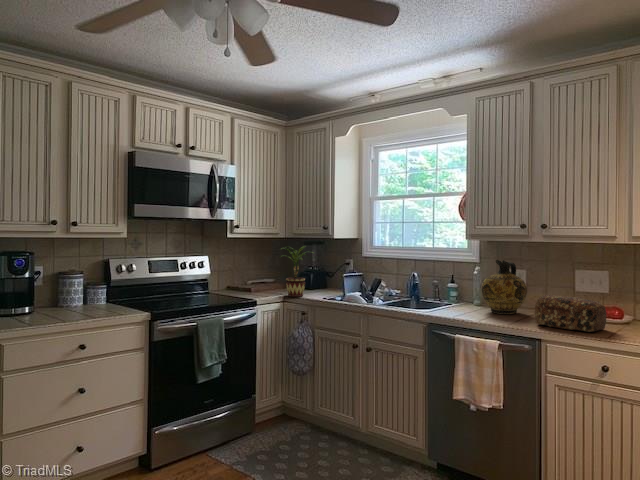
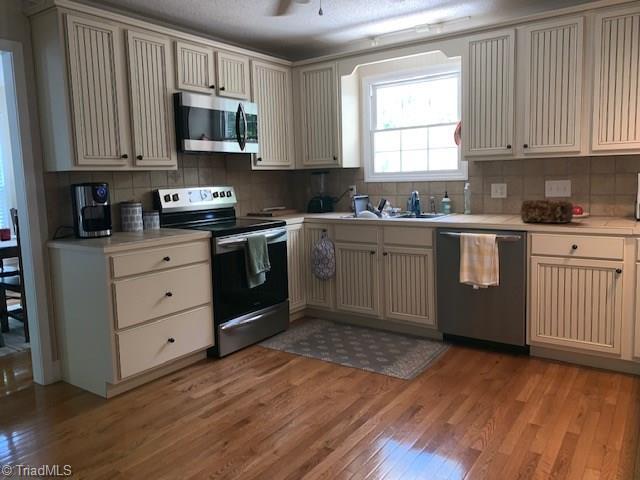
potted plant: present [280,246,313,297] -> none [299,174,330,217]
ceramic jug: present [482,260,527,314] -> none [475,175,511,218]

